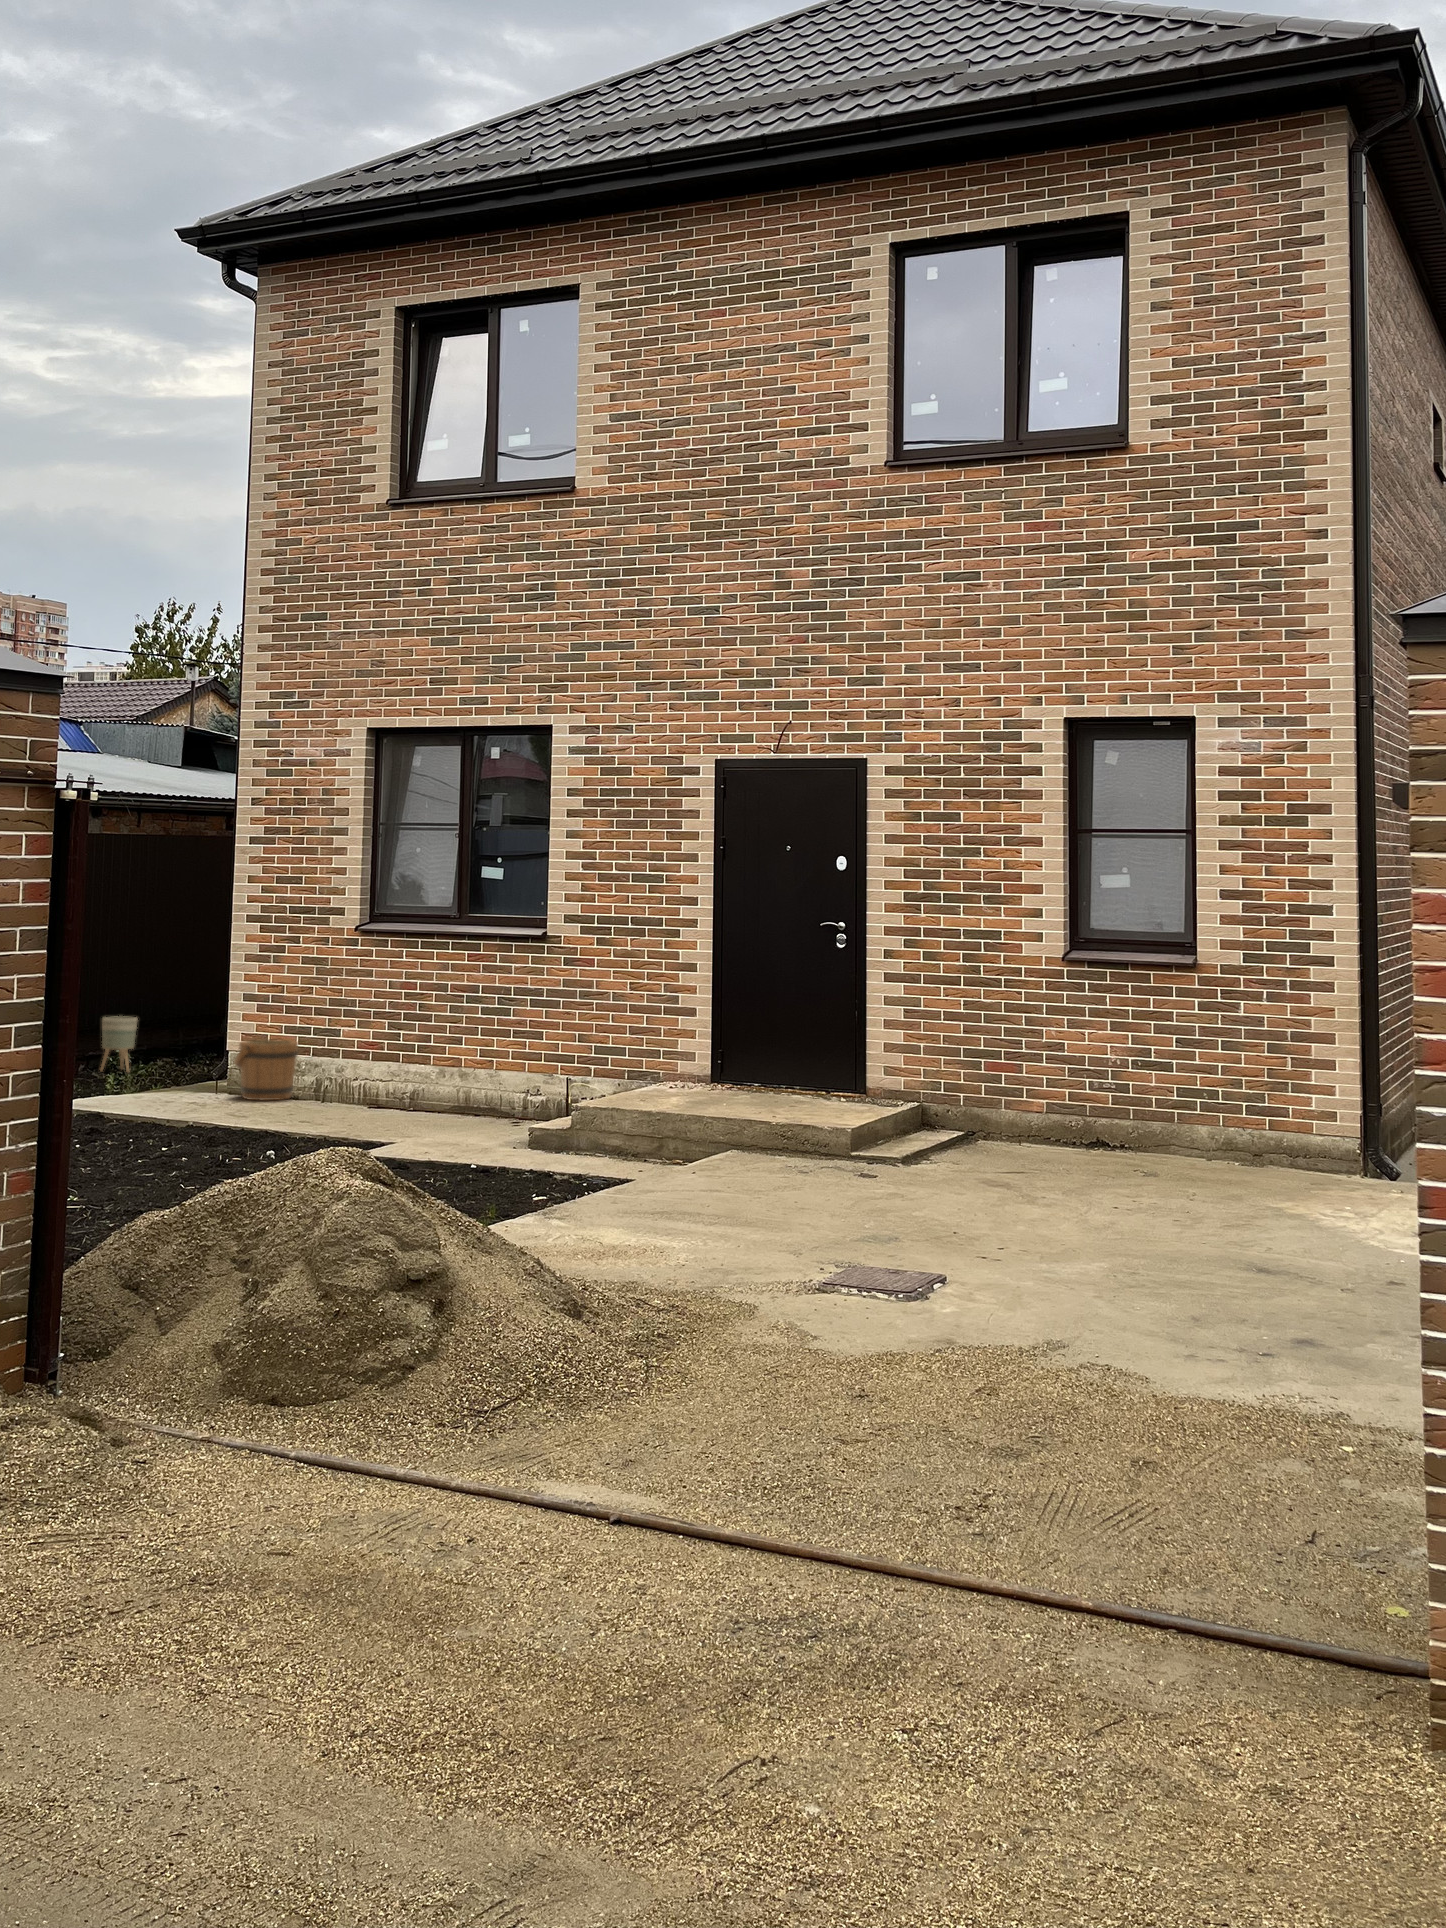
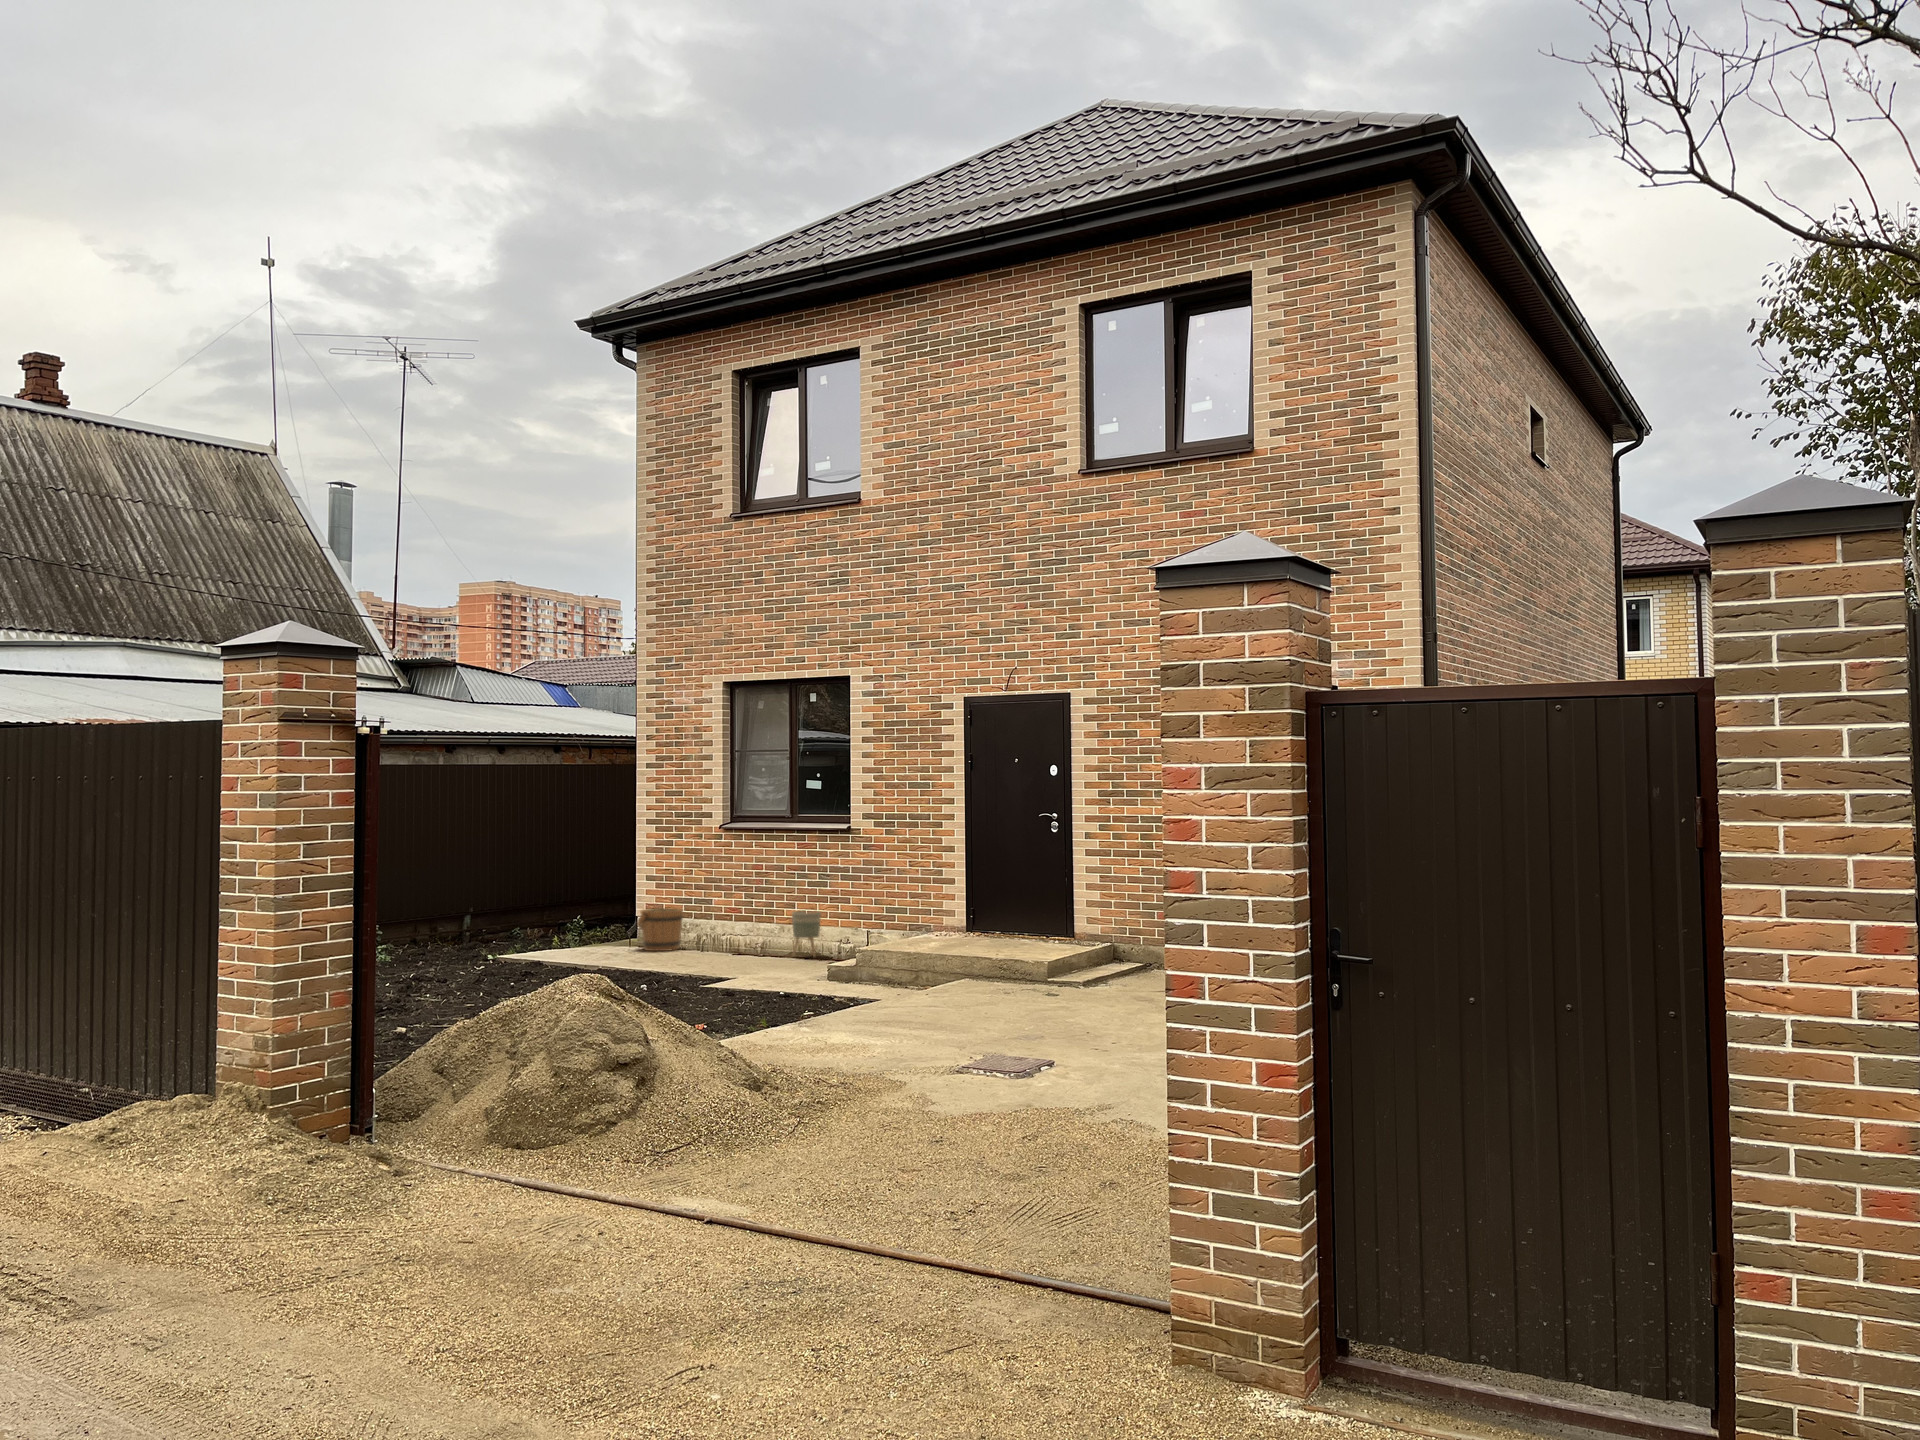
planter: present [100,1016,138,1072] -> present [792,911,821,957]

